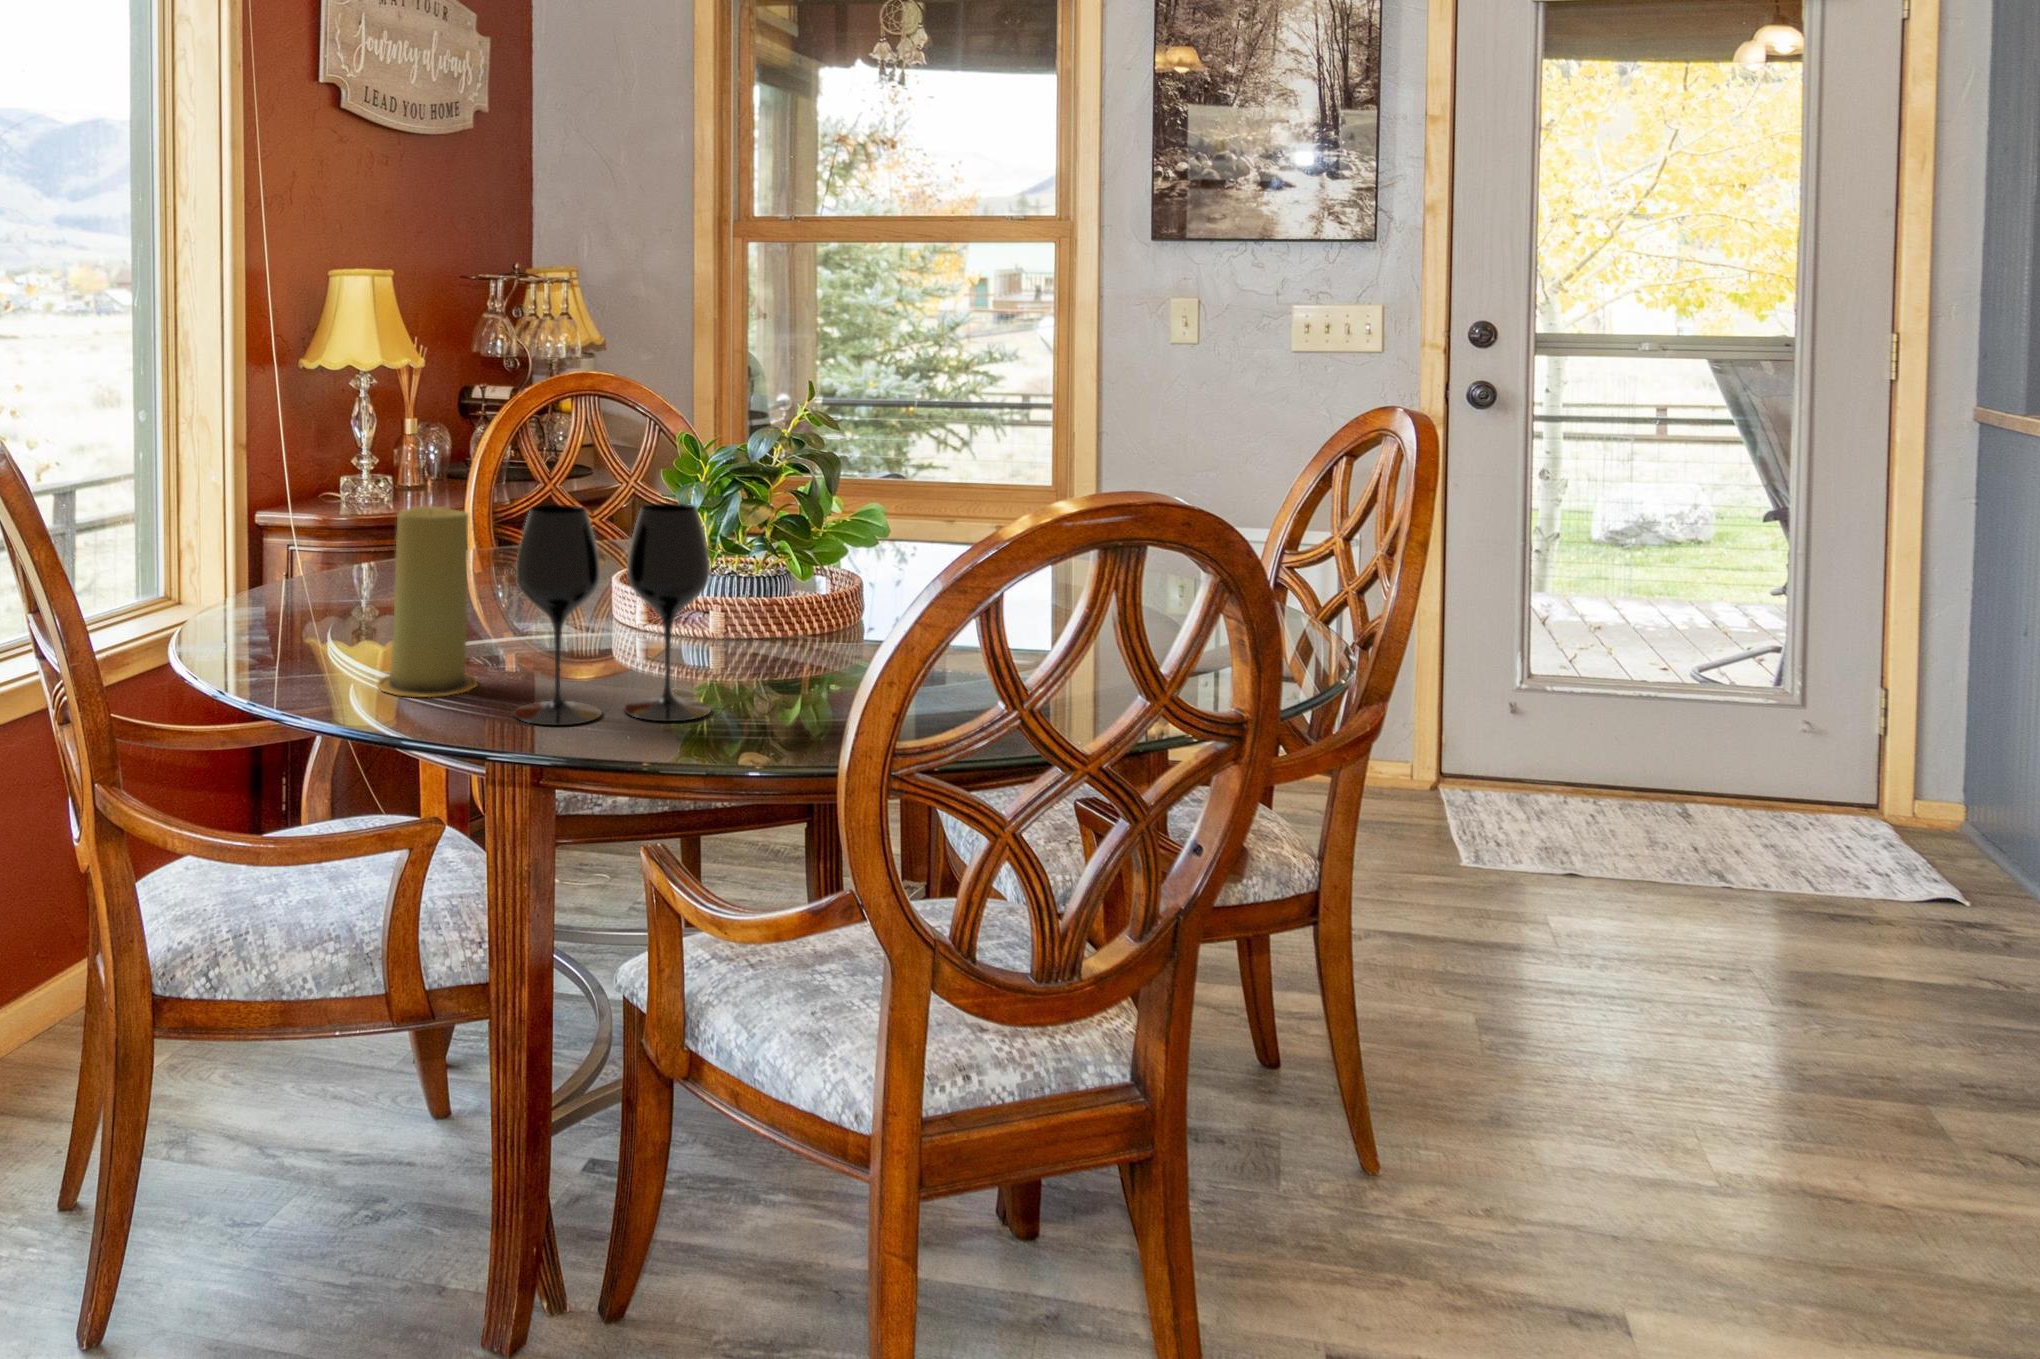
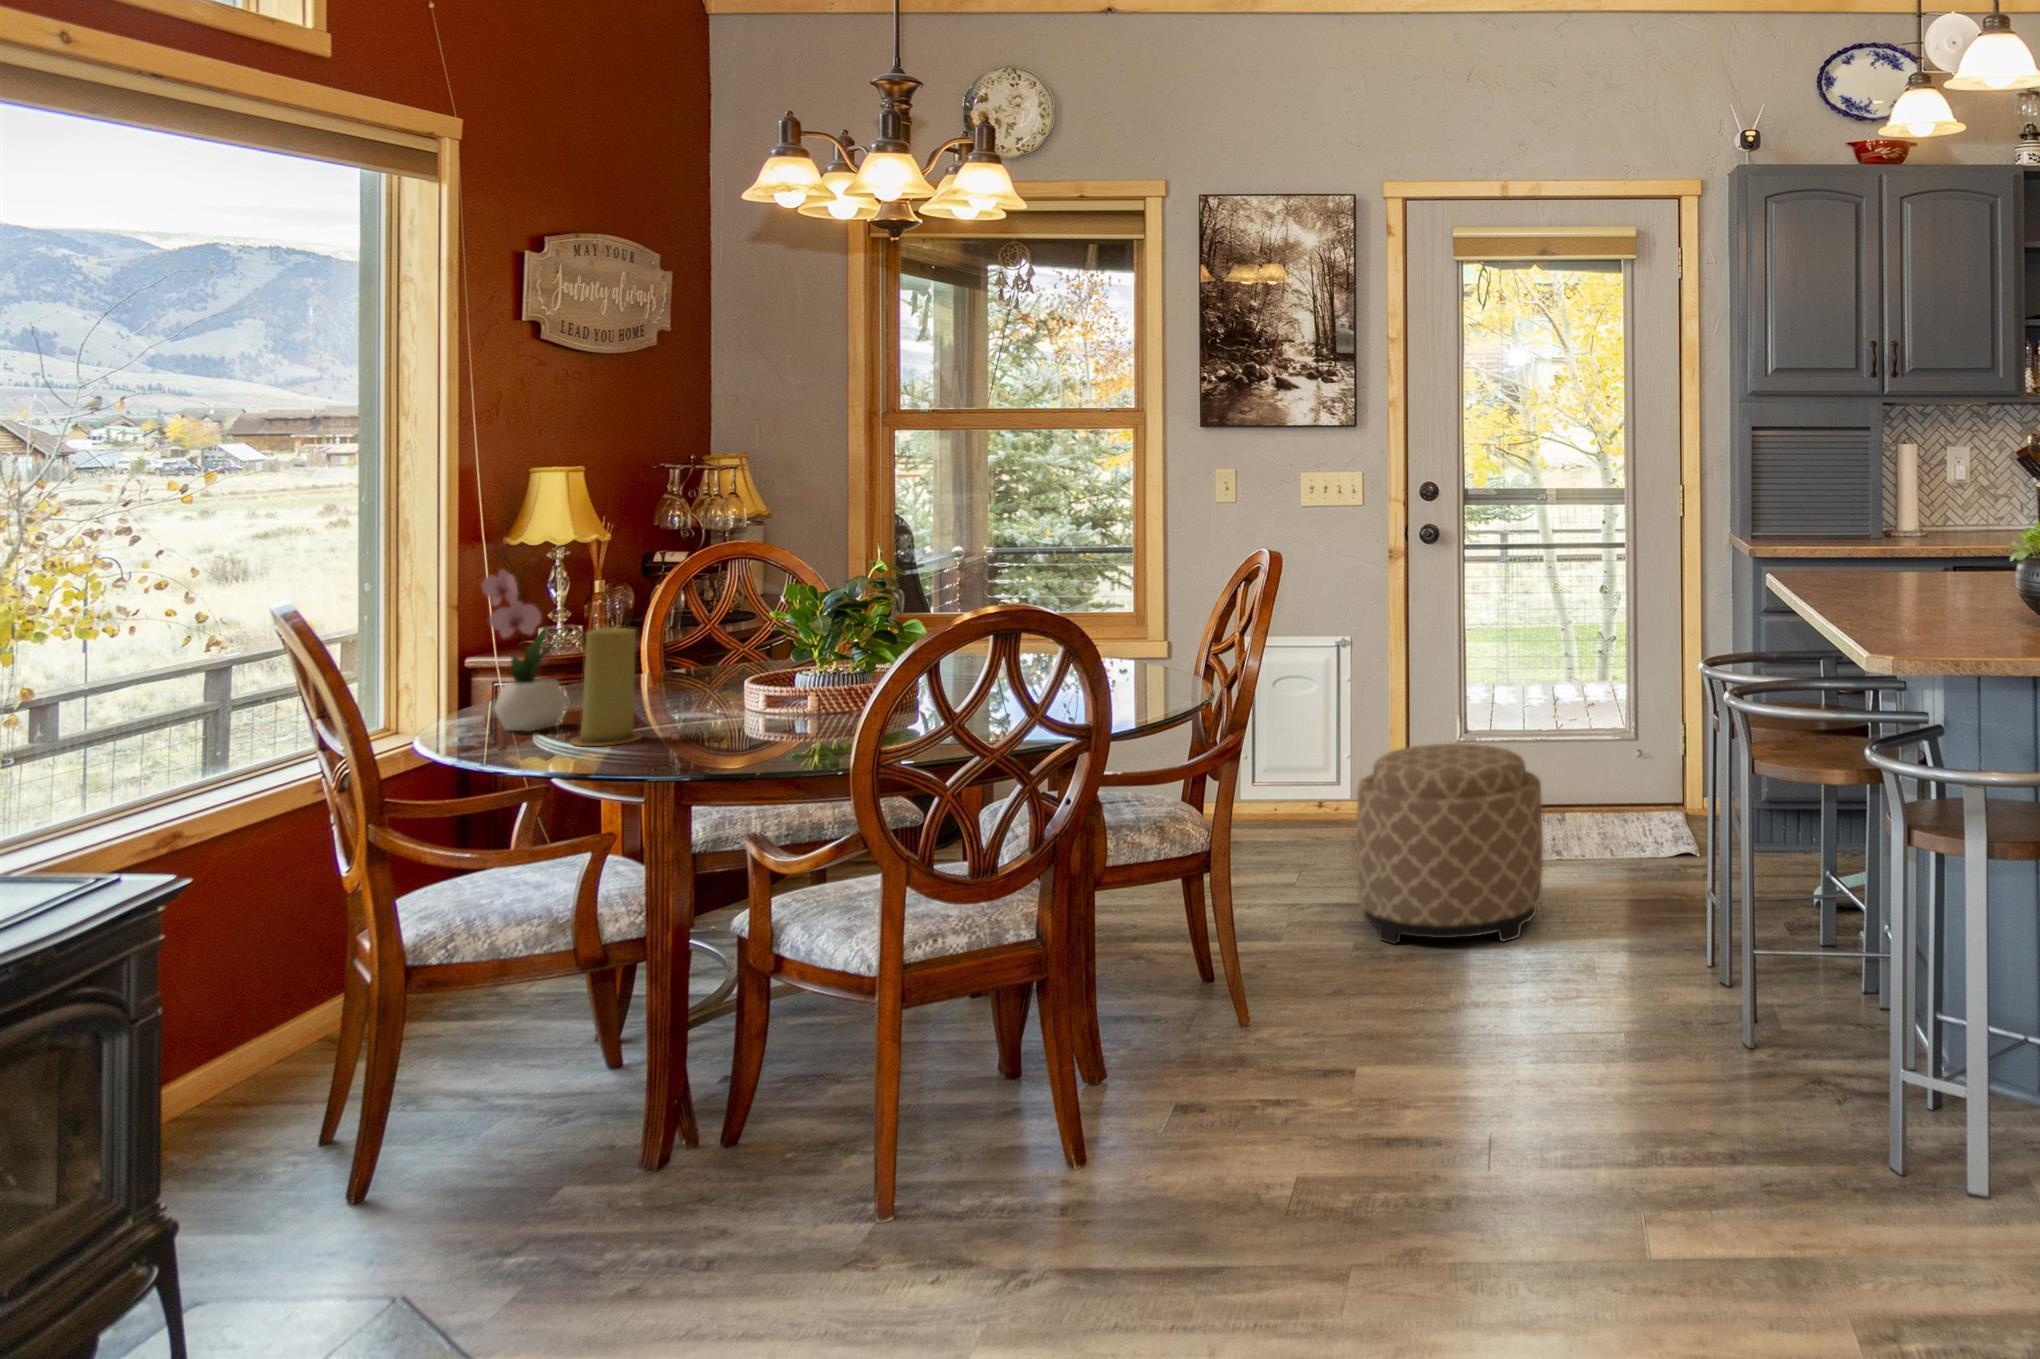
flower arrangement: none [255,367,386,653] -> present [482,544,567,732]
wine glass: present [513,503,711,725] -> none [664,614,795,751]
ottoman: none [1475,743,1826,1098] -> present [1357,744,1543,944]

